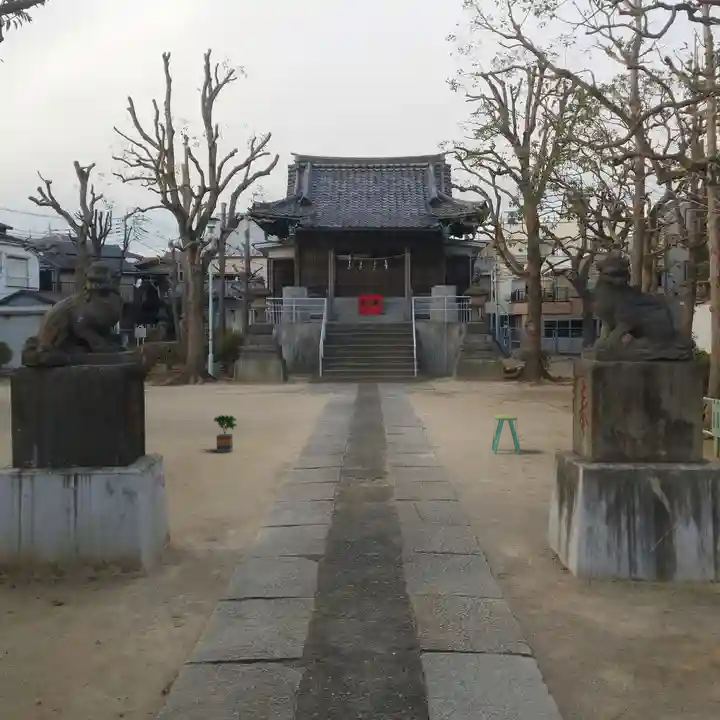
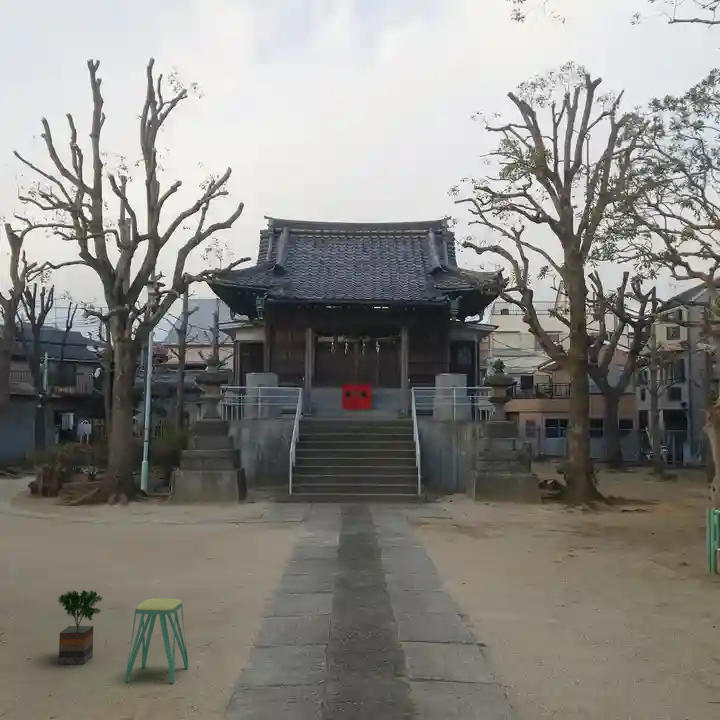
stool: present [492,414,520,454] -> present [125,598,188,683]

